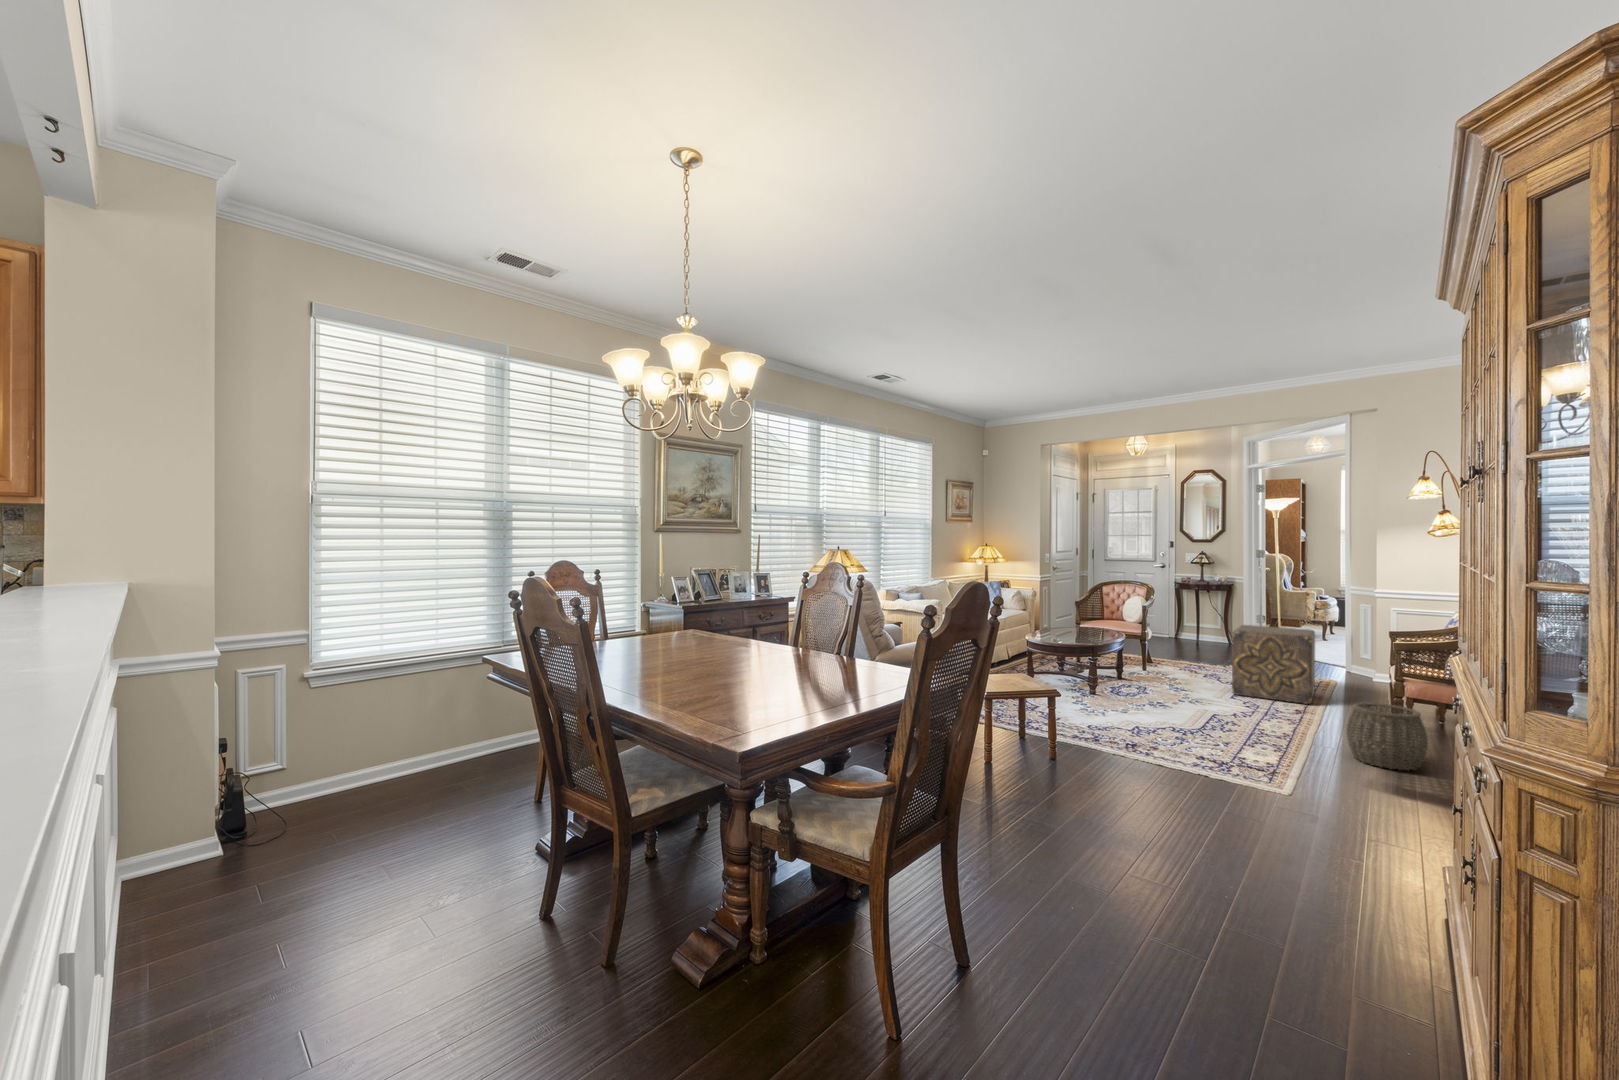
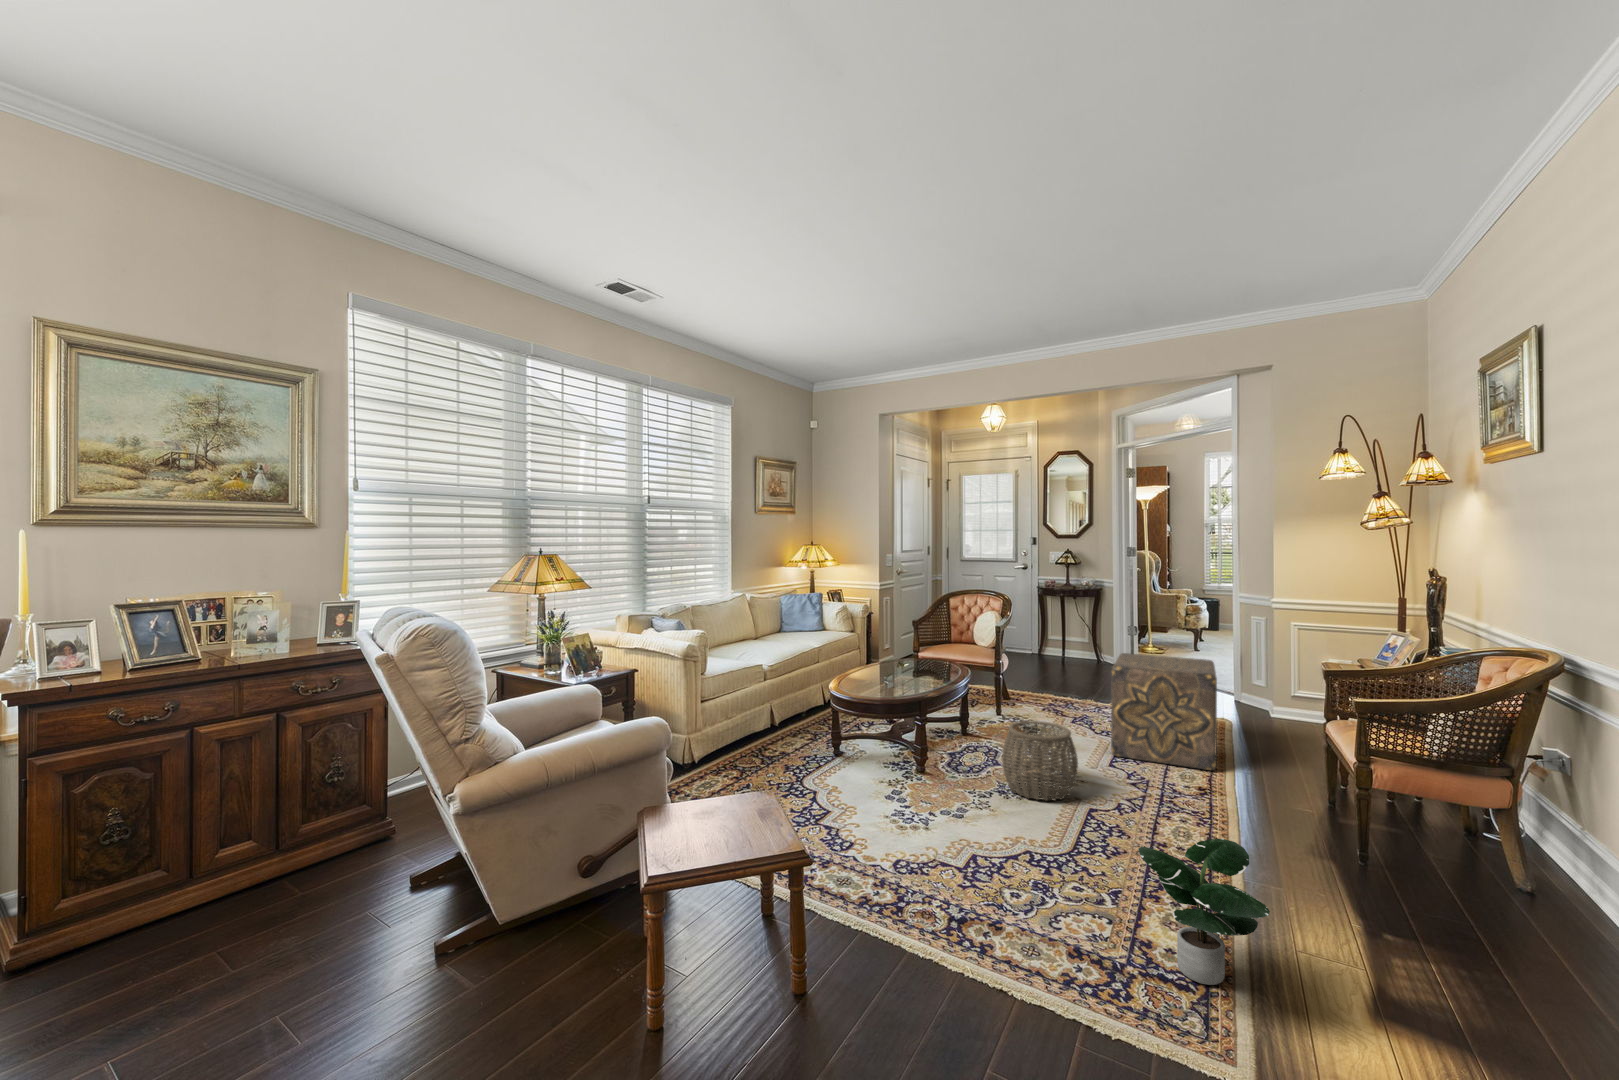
woven basket: present [1347,703,1428,770] -> present [1002,721,1078,801]
potted plant: none [1236,706,1309,777] -> present [1138,838,1270,985]

